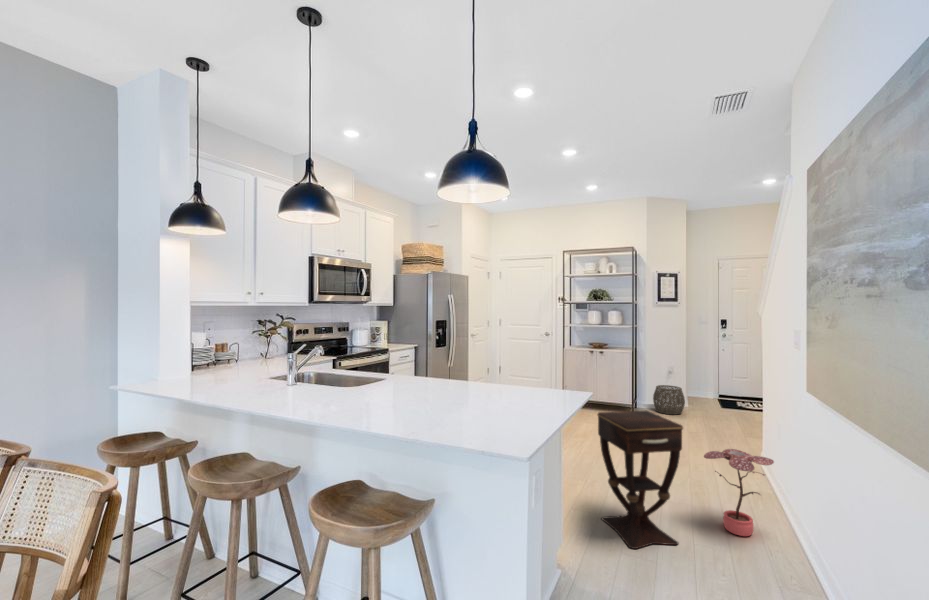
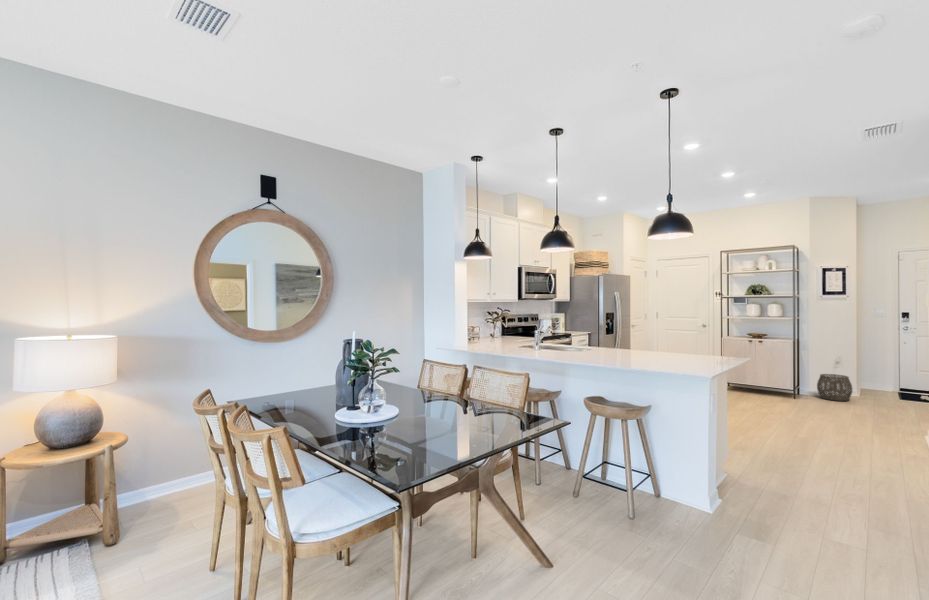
side table: present [597,411,683,549] -> none [746,377,817,470]
potted plant: present [704,449,774,536] -> none [840,409,902,473]

